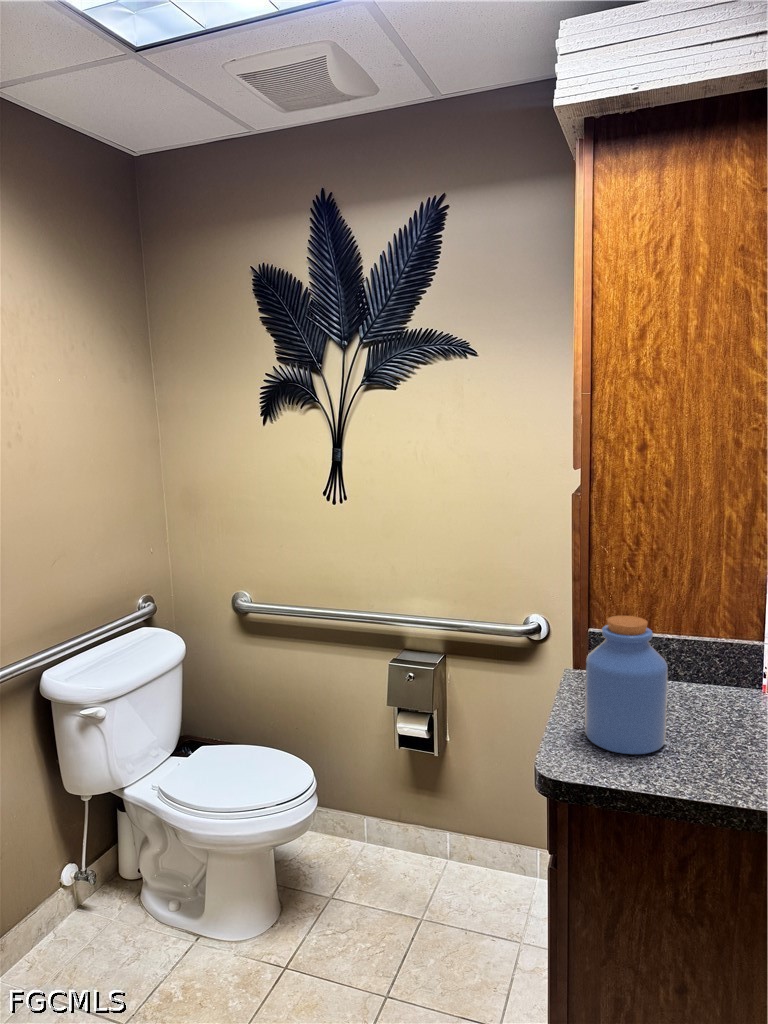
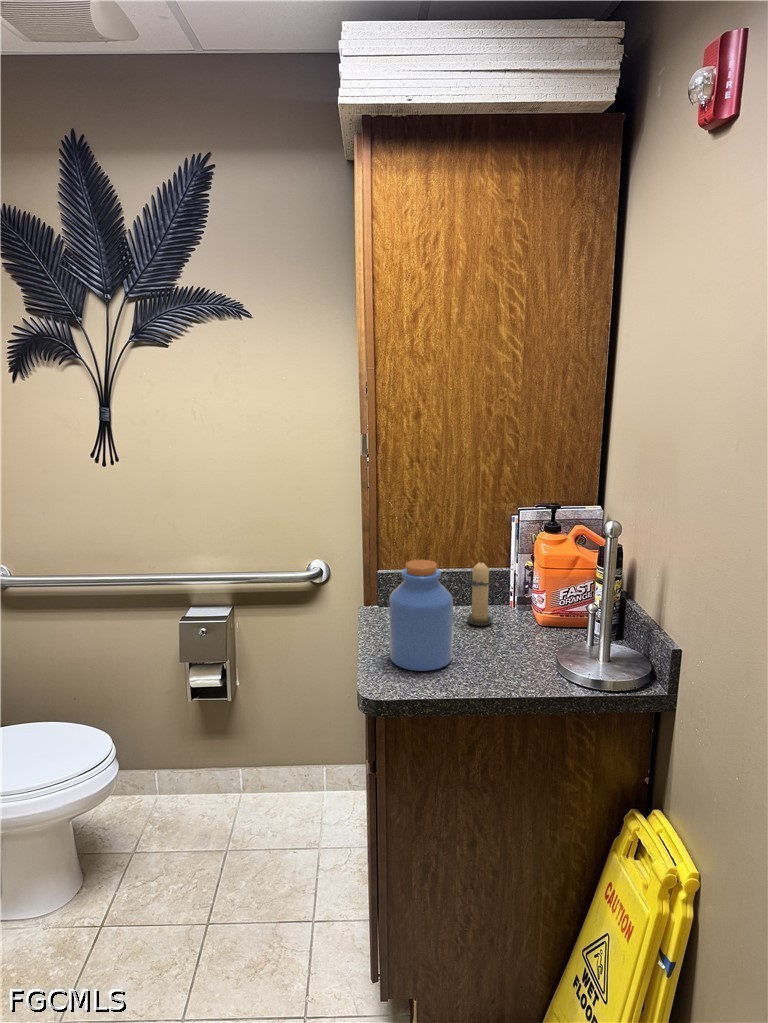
candle: none [692,624,738,710] -> present [467,559,494,626]

